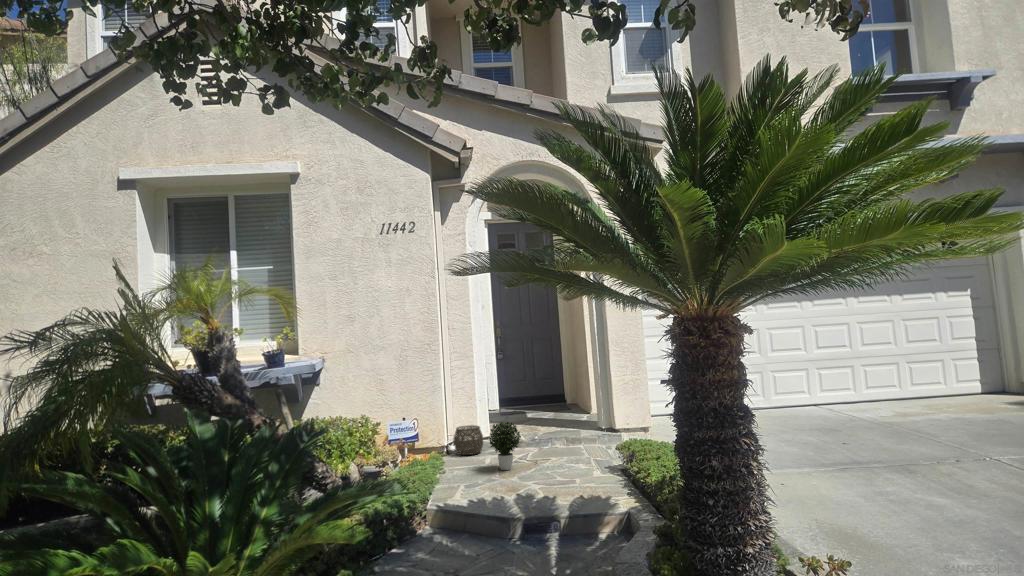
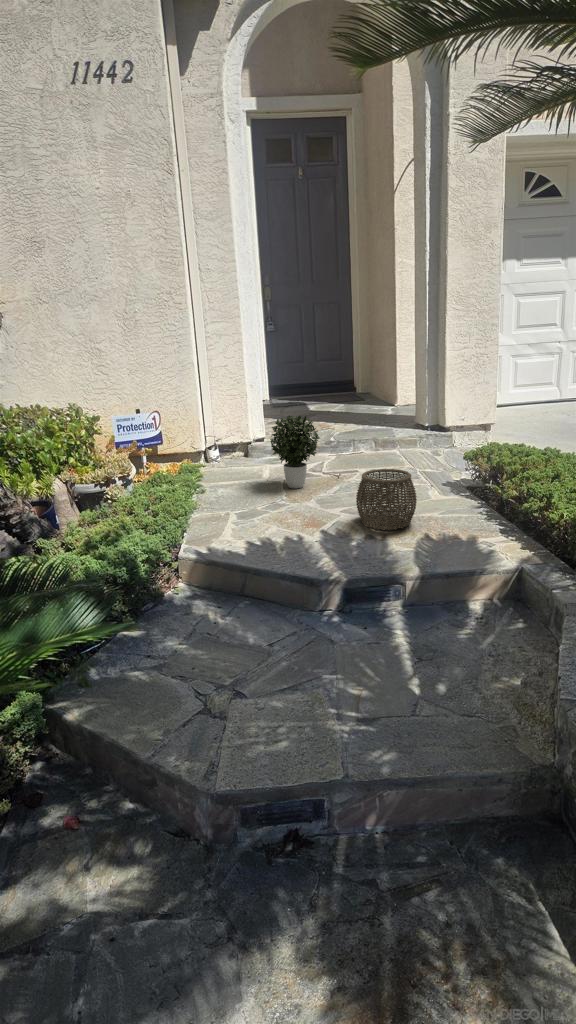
woven basket: present [454,425,483,455] -> present [356,469,417,530]

